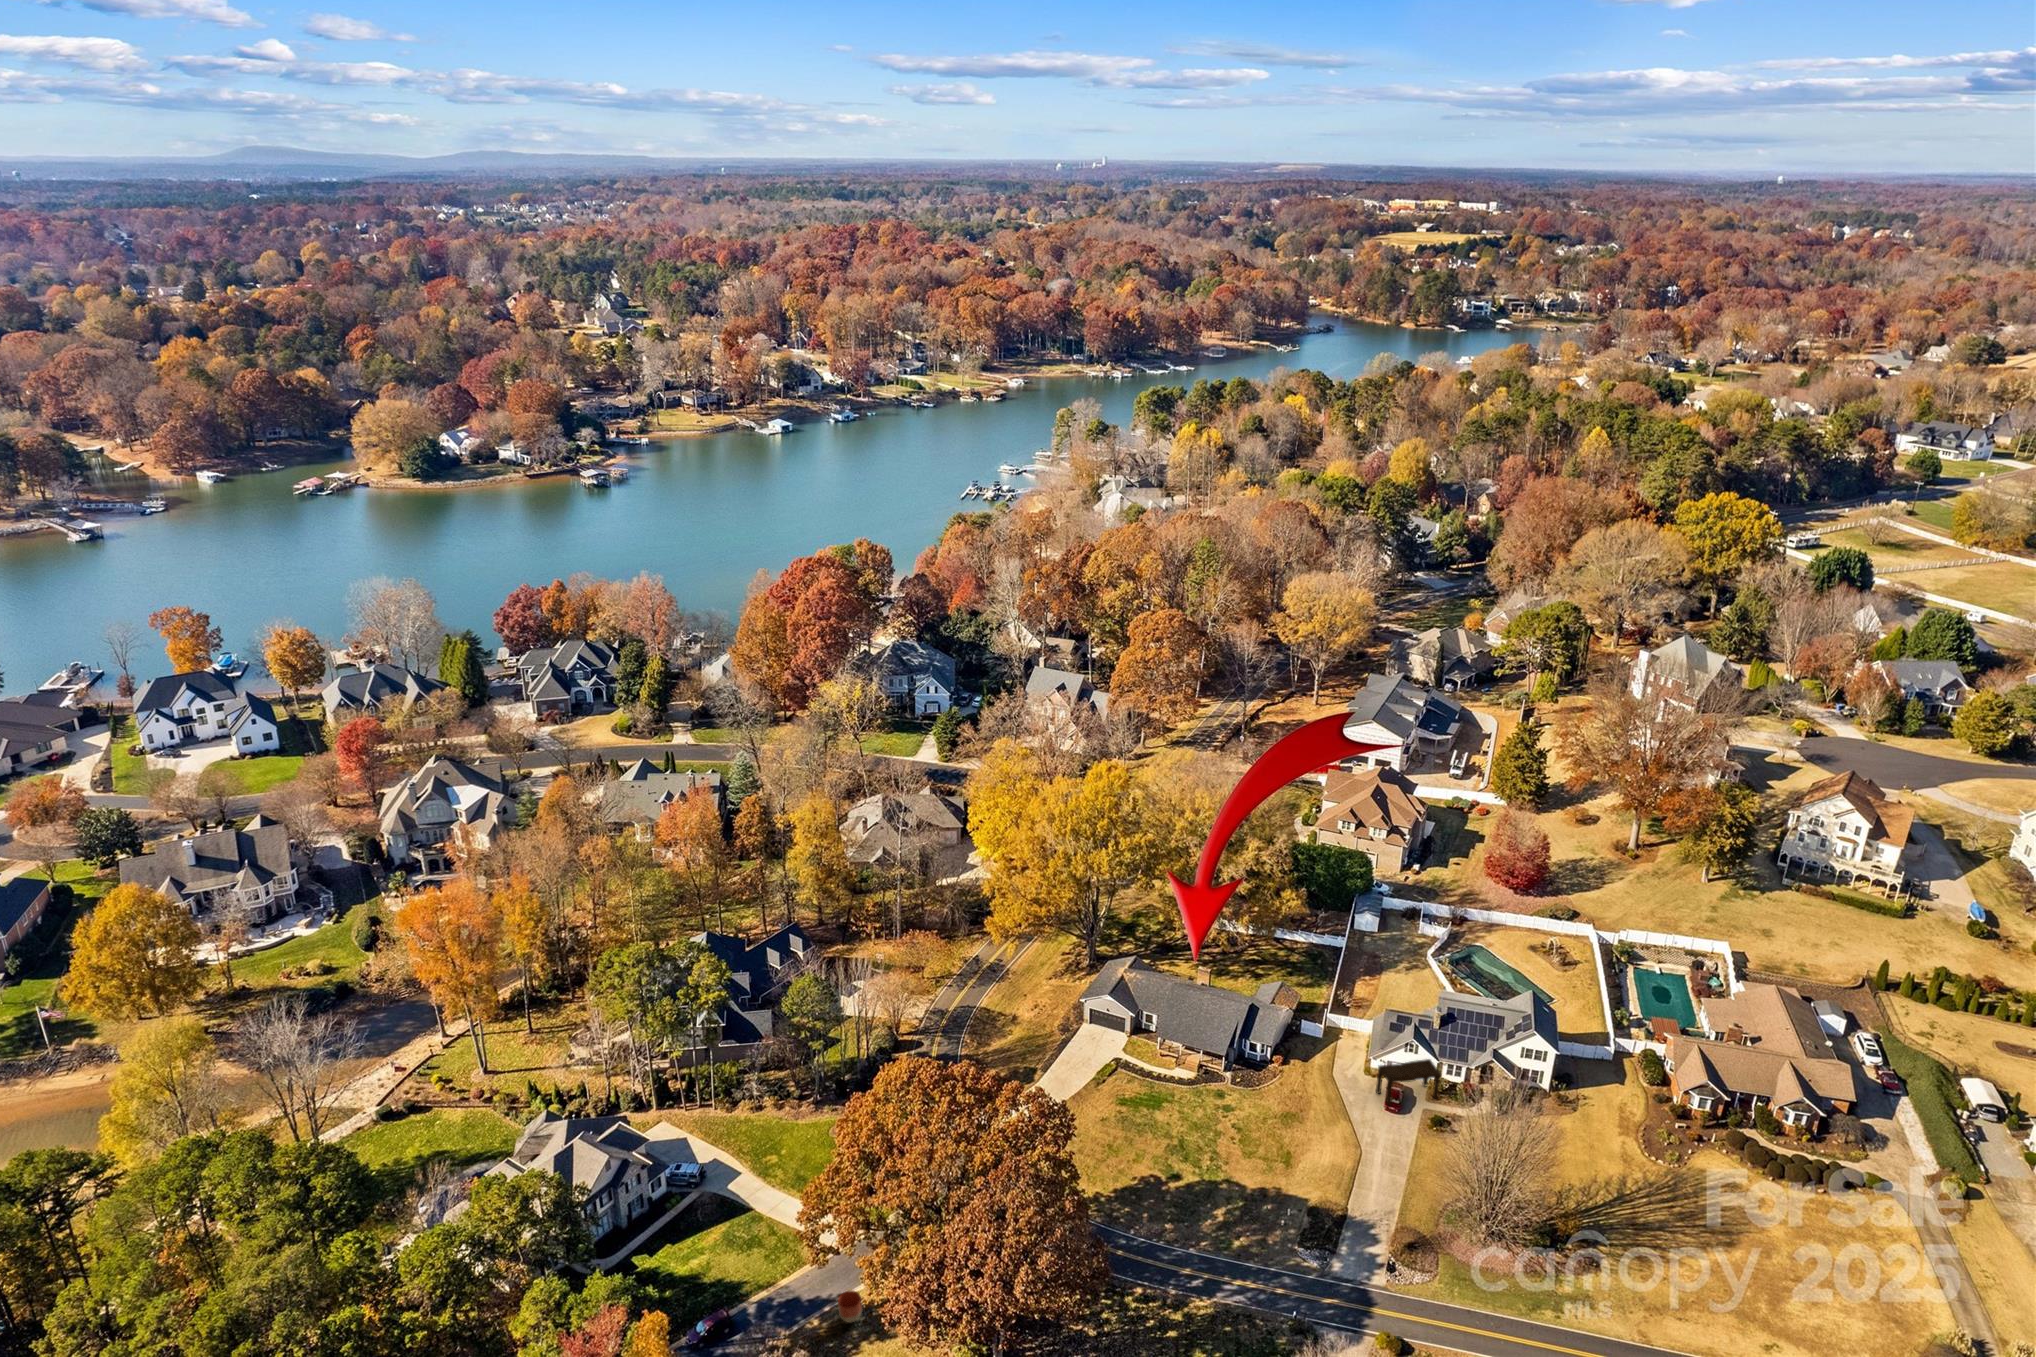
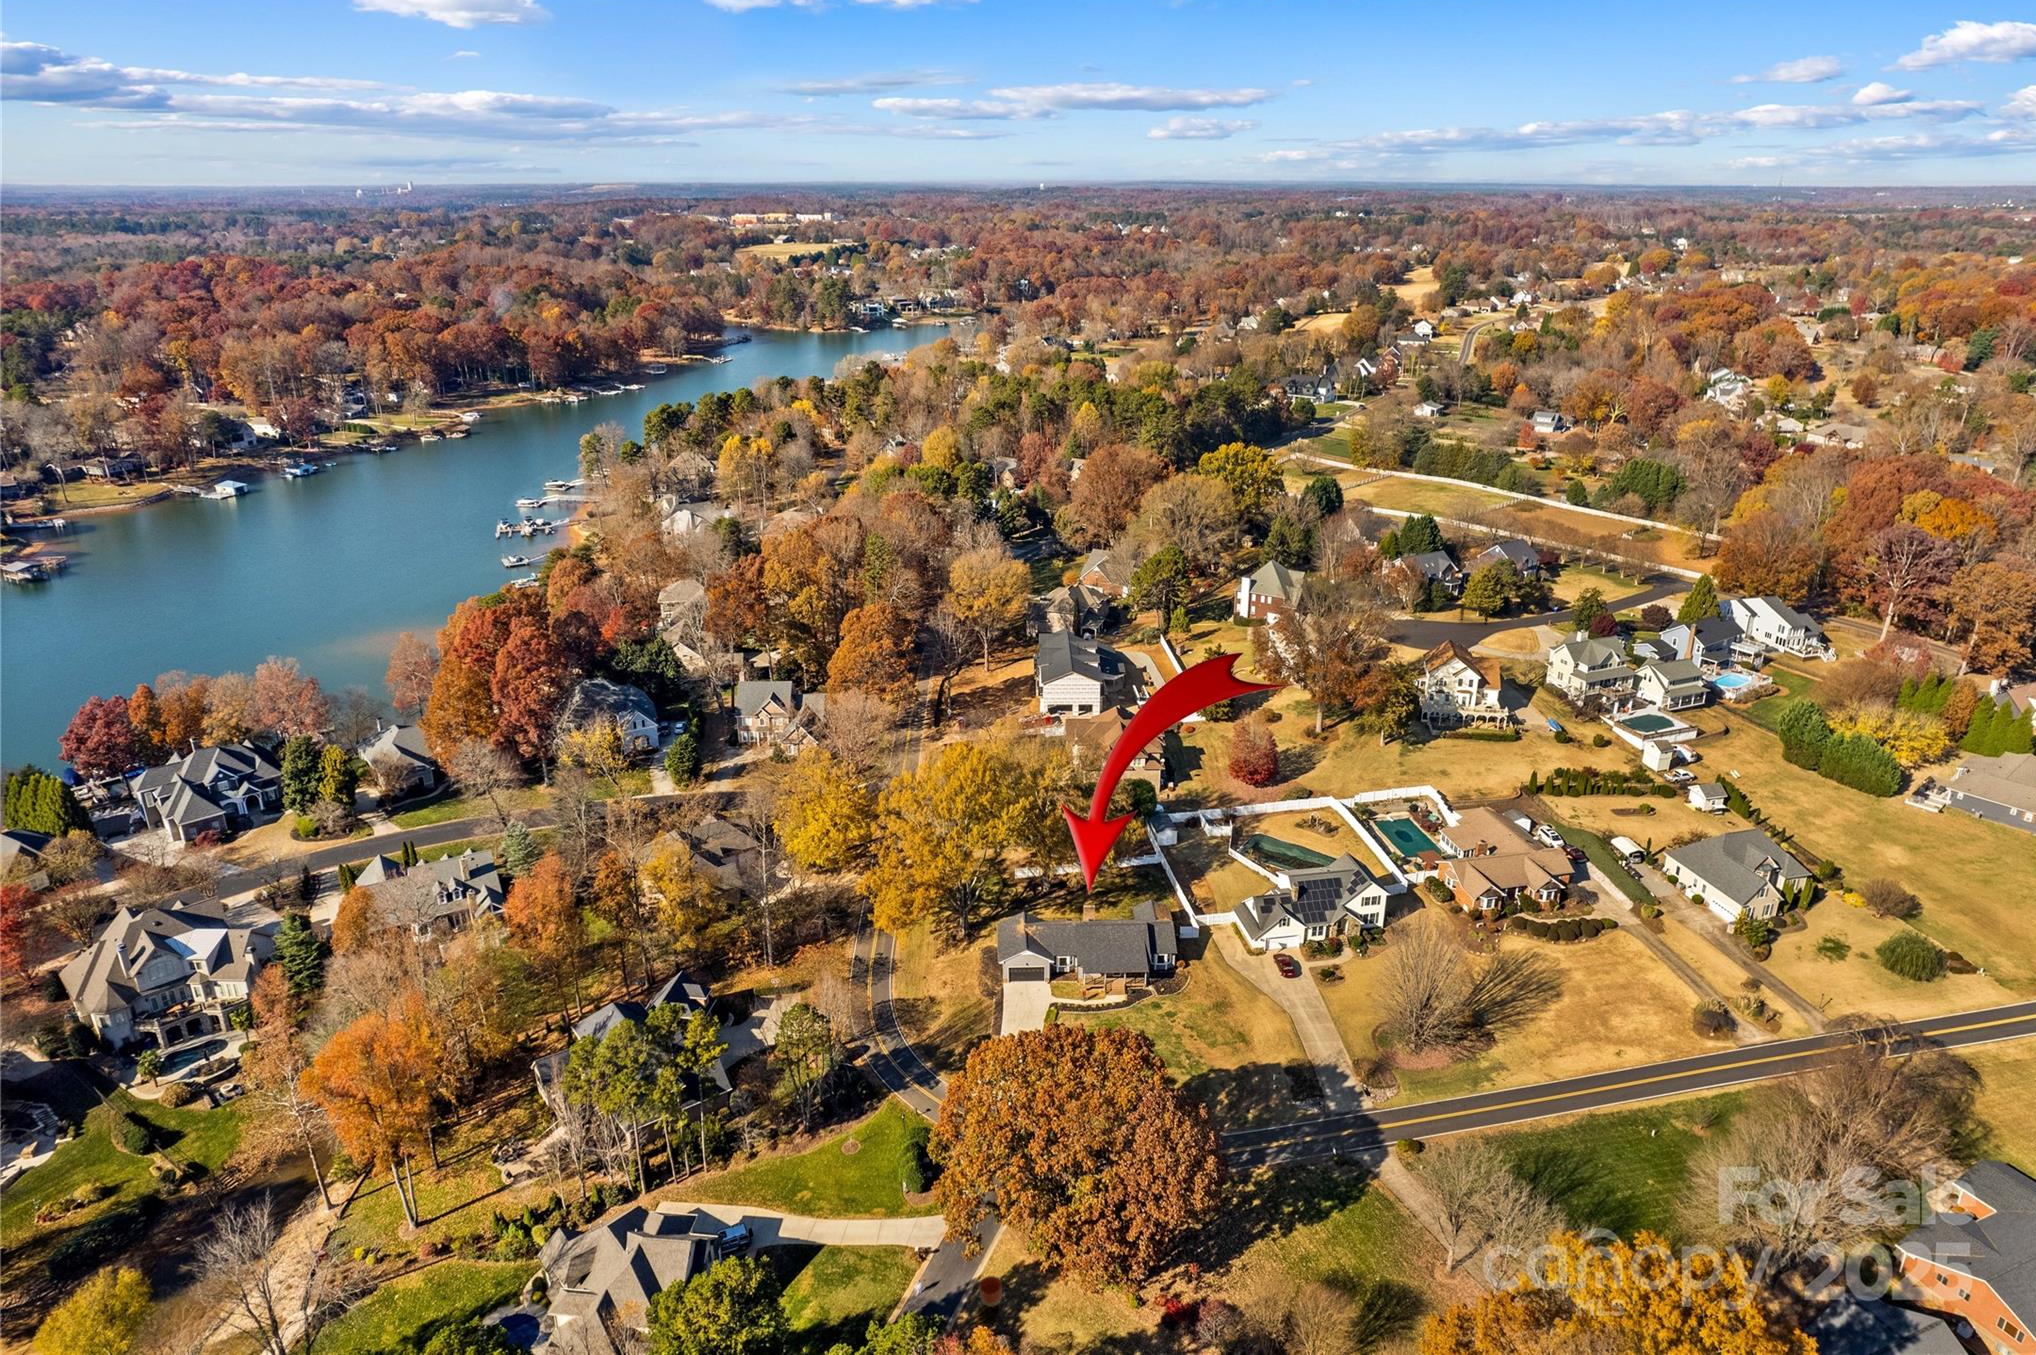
bench: present [1376,1059,1441,1106] -> present [1460,605,1490,623]

